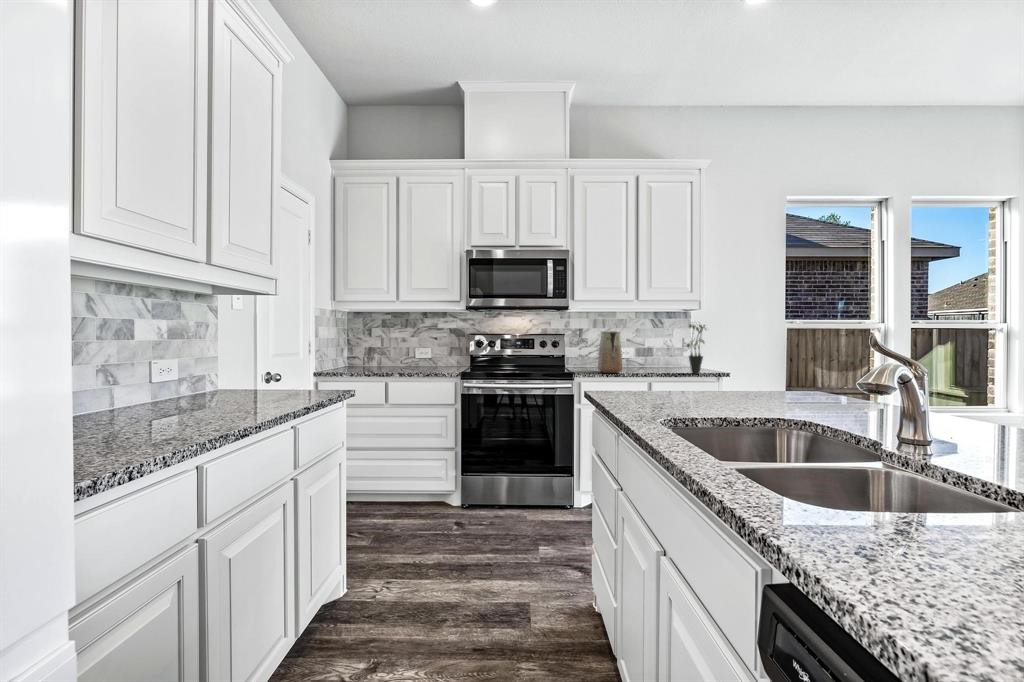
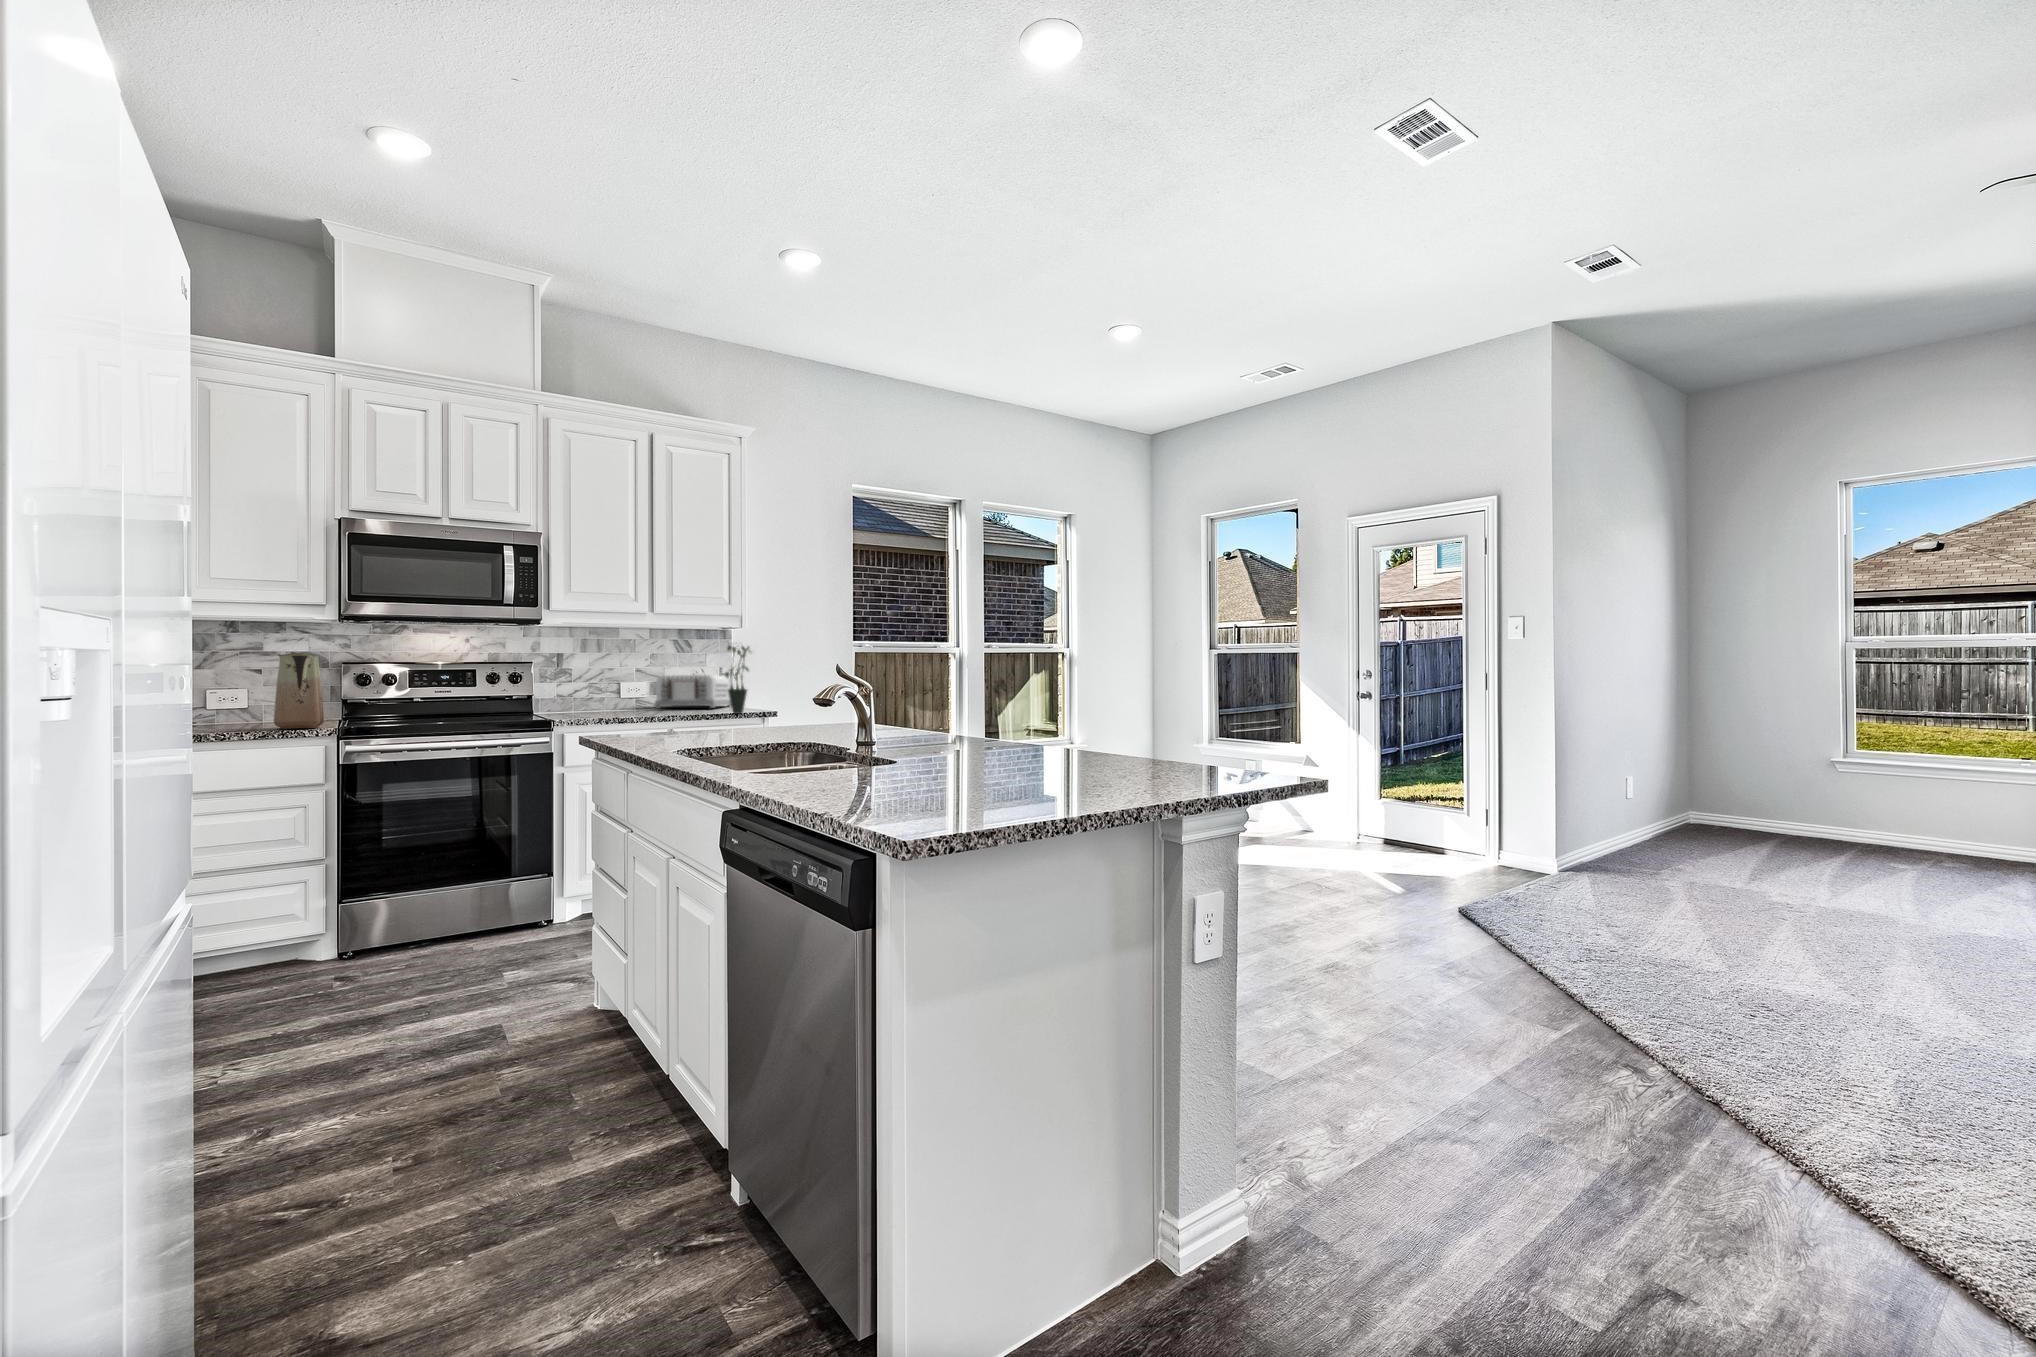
vase: present [598,331,622,373] -> present [274,653,324,729]
toaster: none [639,342,692,367] -> present [655,675,731,708]

